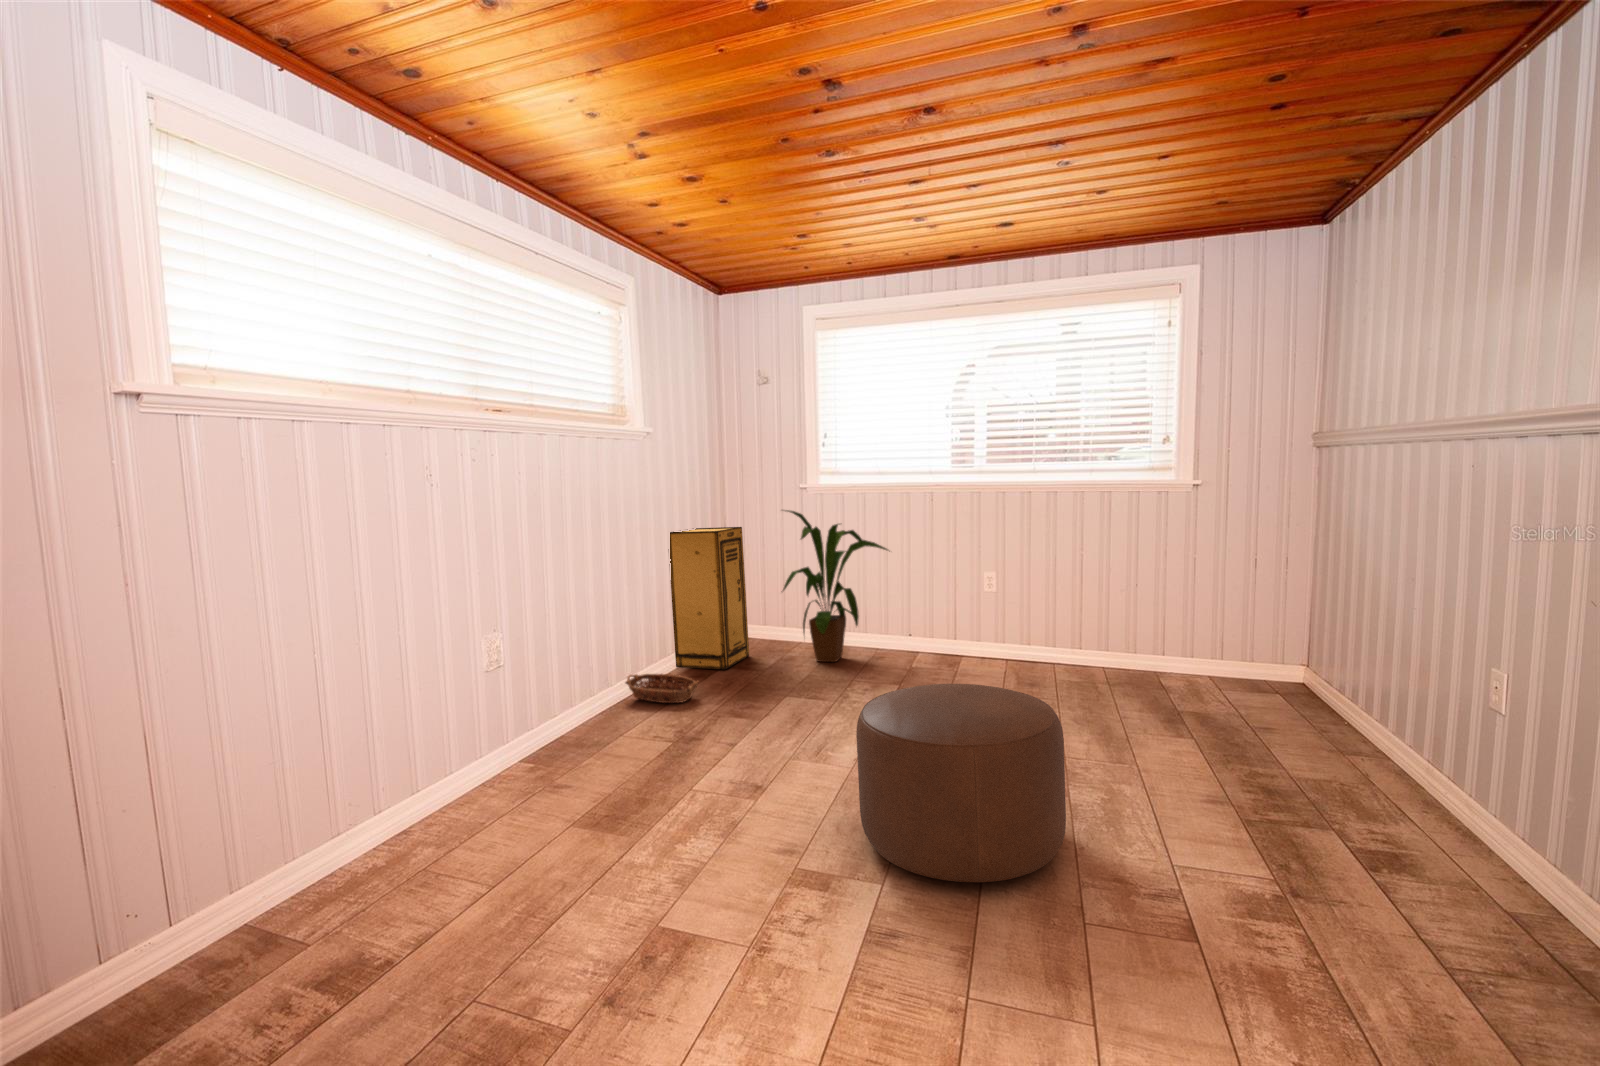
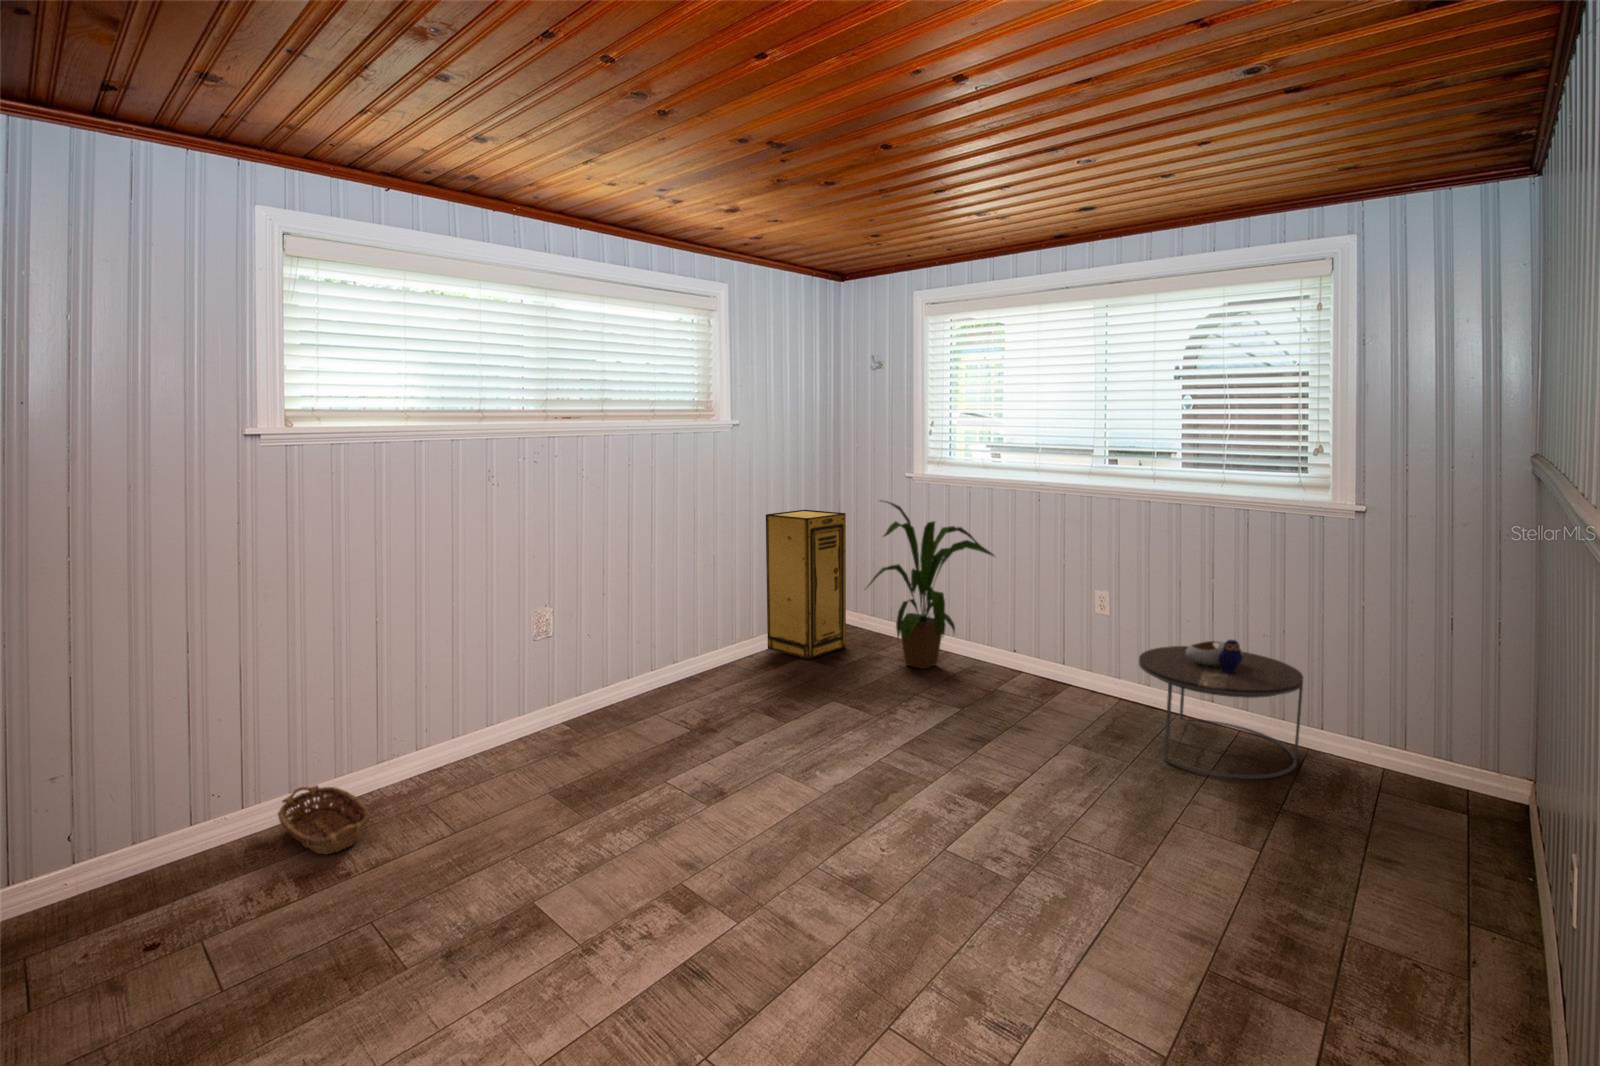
side table: none [1036,589,1164,697] -> present [1139,640,1303,779]
basket: present [626,674,698,703] -> present [278,786,369,854]
ottoman: present [856,684,1066,882] -> none [747,730,963,957]

